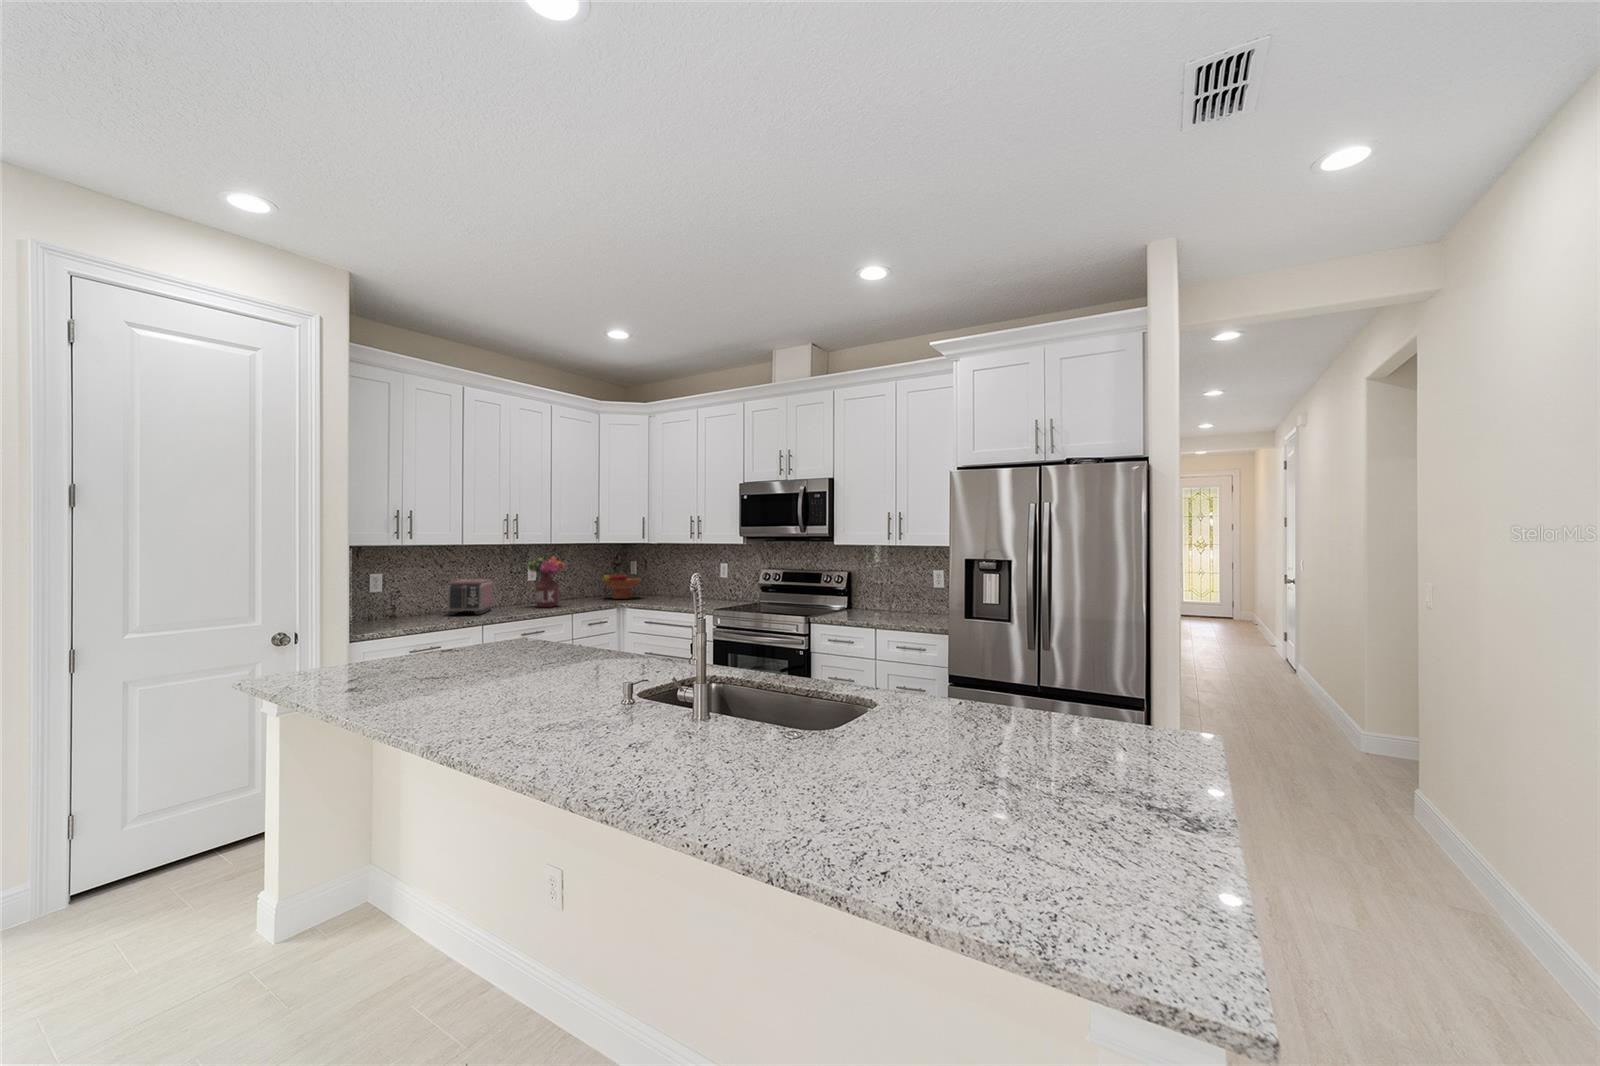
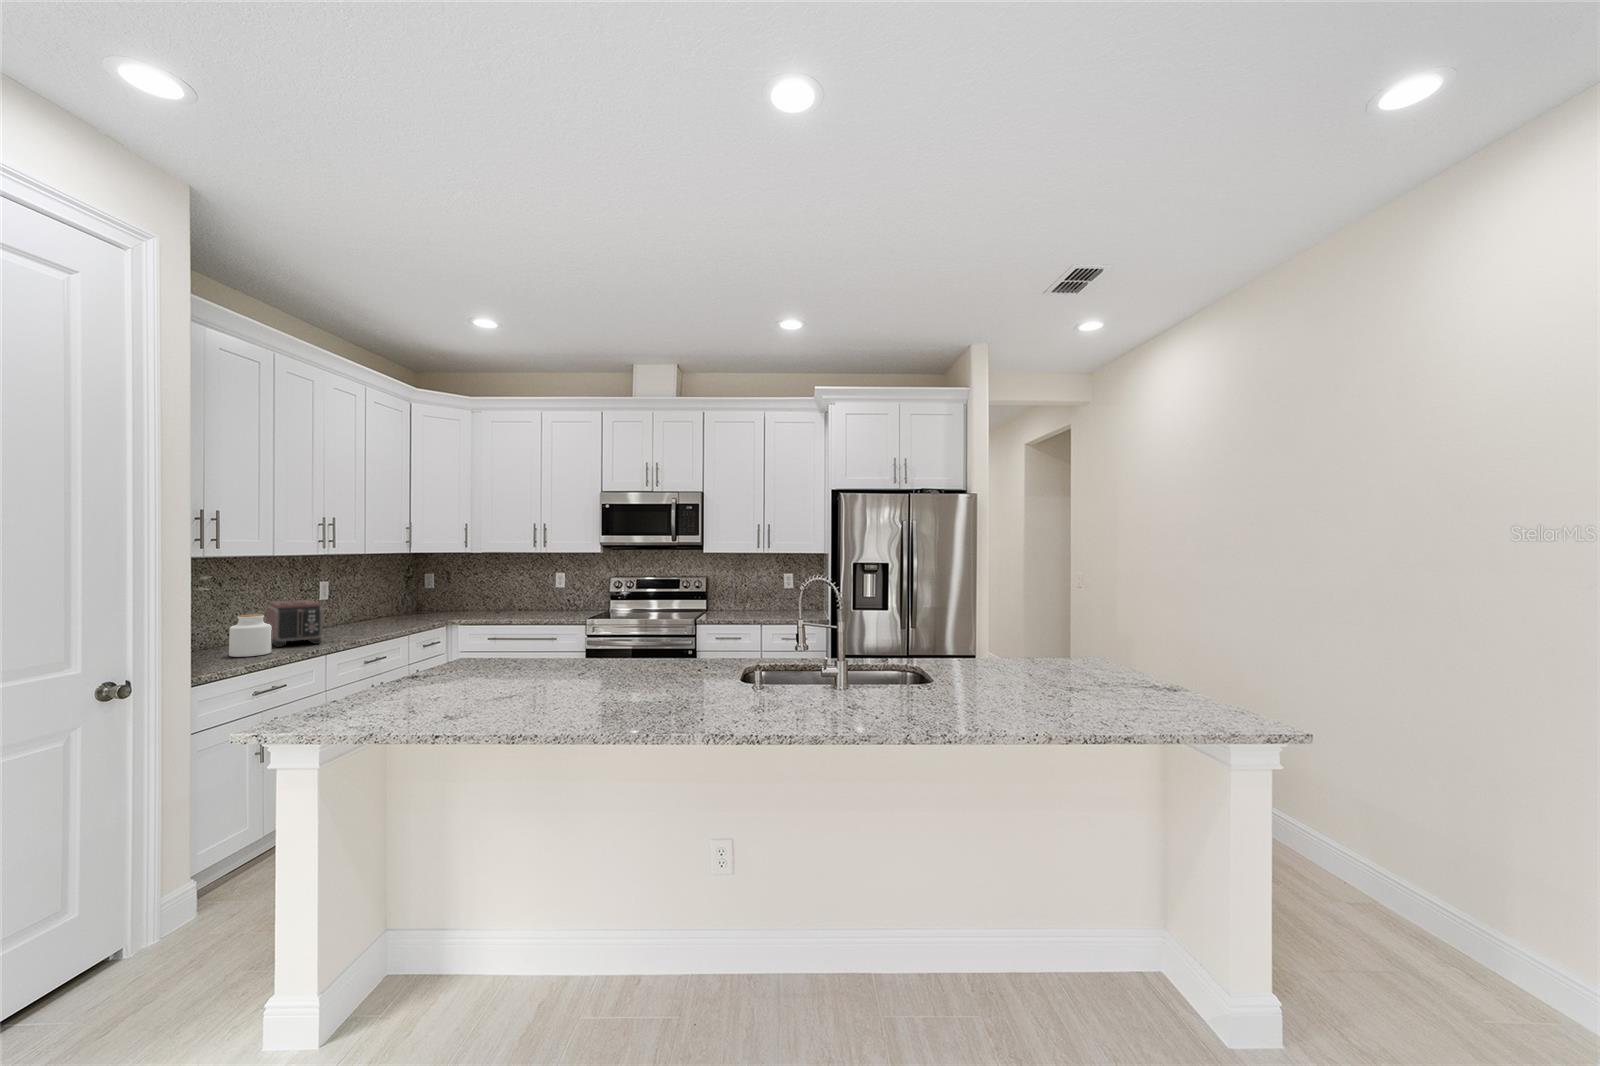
flower arrangement: present [527,557,565,607] -> none [345,570,395,631]
fruit bowl: present [602,573,641,599] -> none [407,586,459,617]
jar: none [404,588,434,621] -> present [229,614,272,657]

